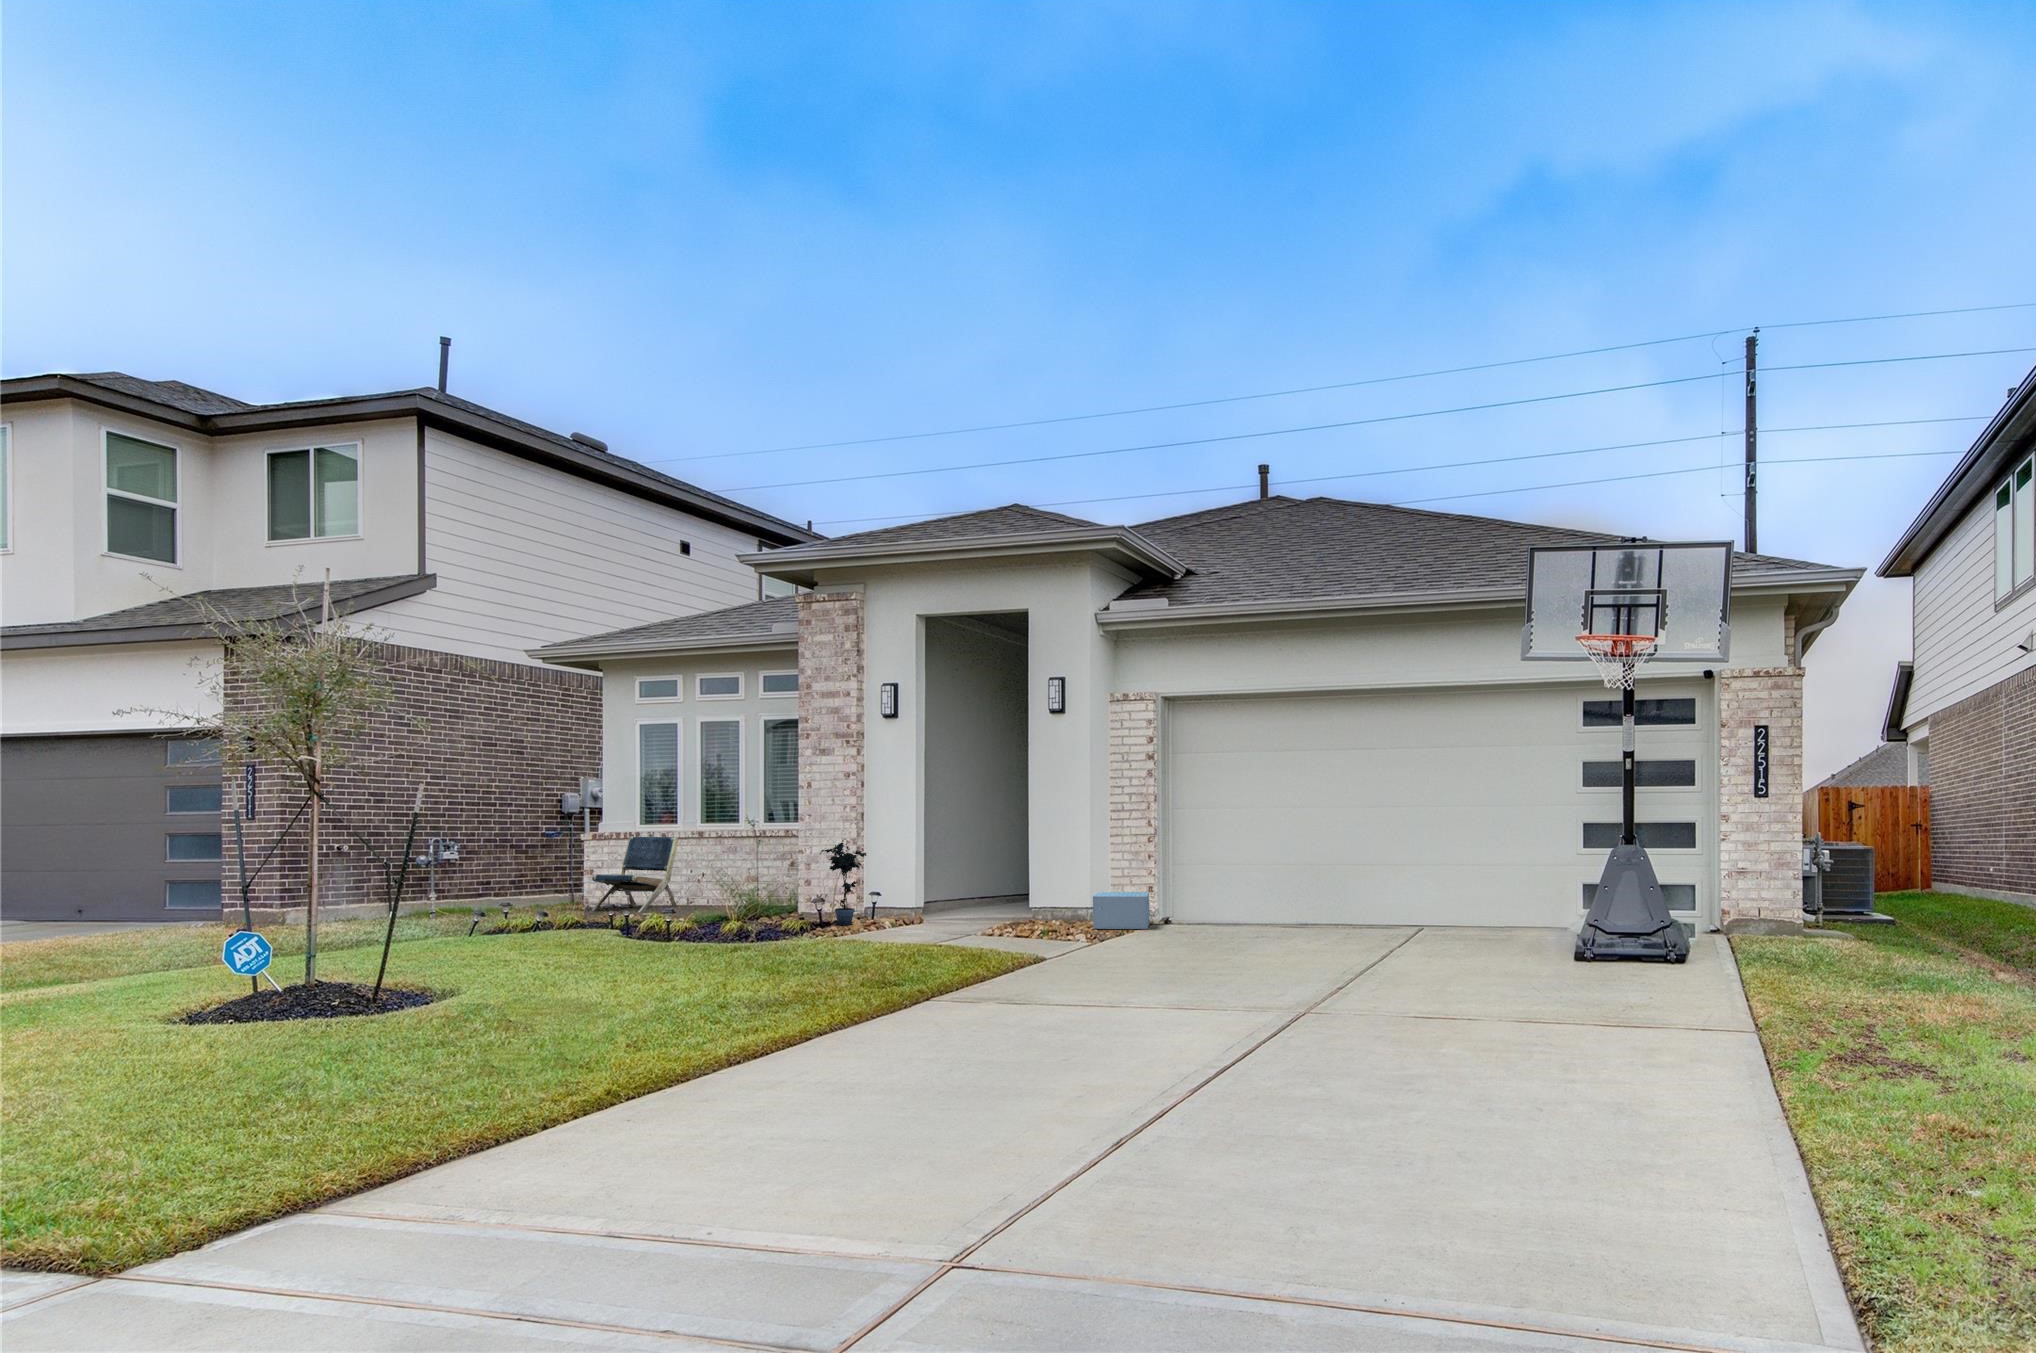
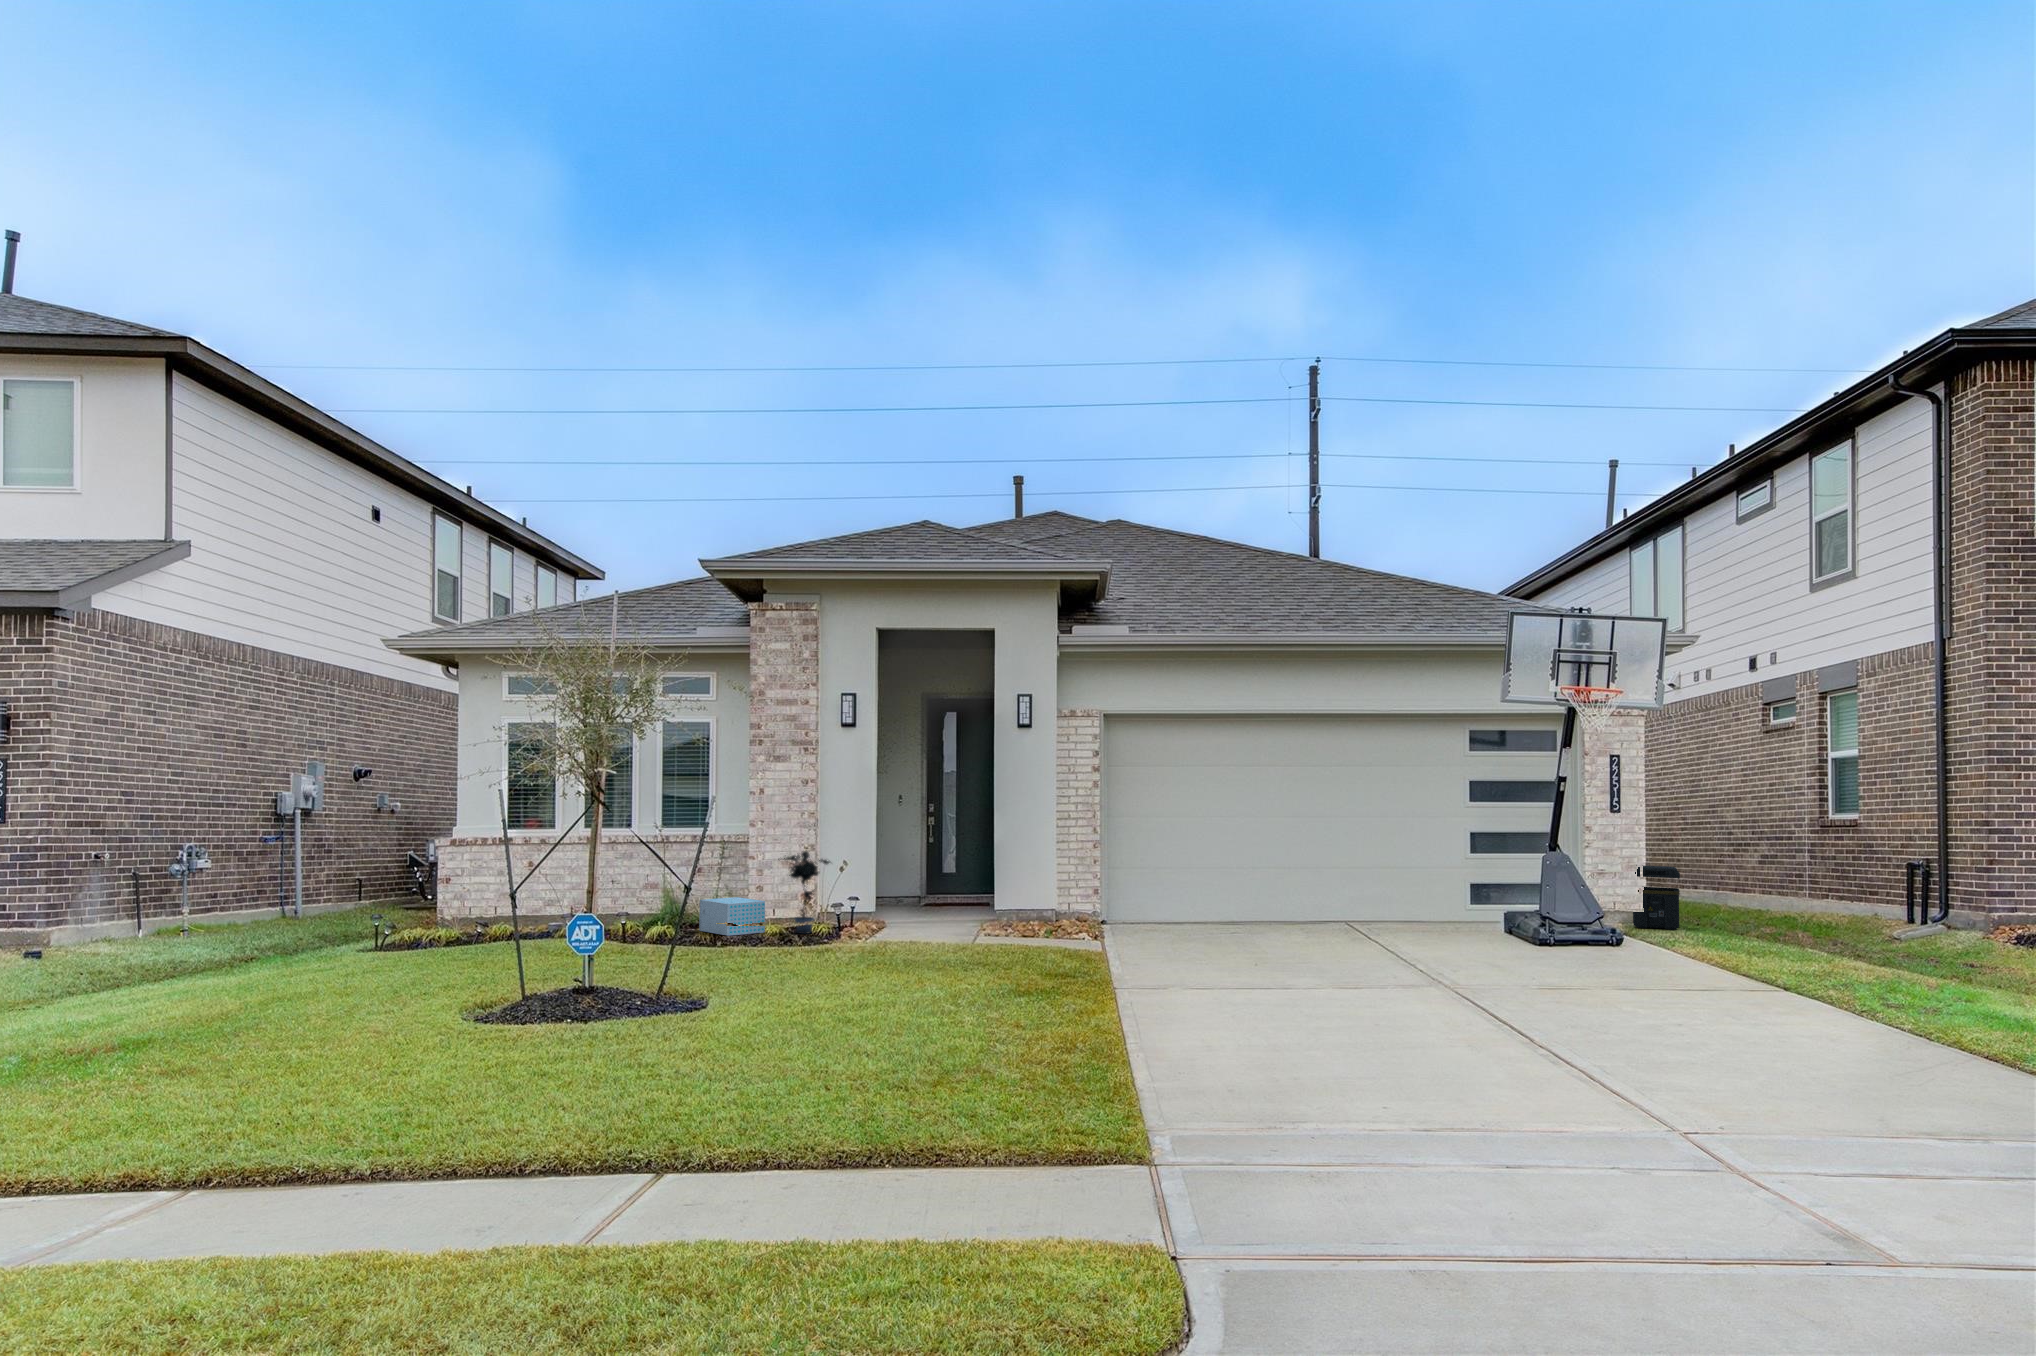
lounge chair: present [592,836,679,912] -> none [476,842,565,925]
toolbox: none [1787,861,1858,941] -> present [1633,866,1680,930]
storage box: present [1093,892,1149,929] -> present [699,897,765,936]

